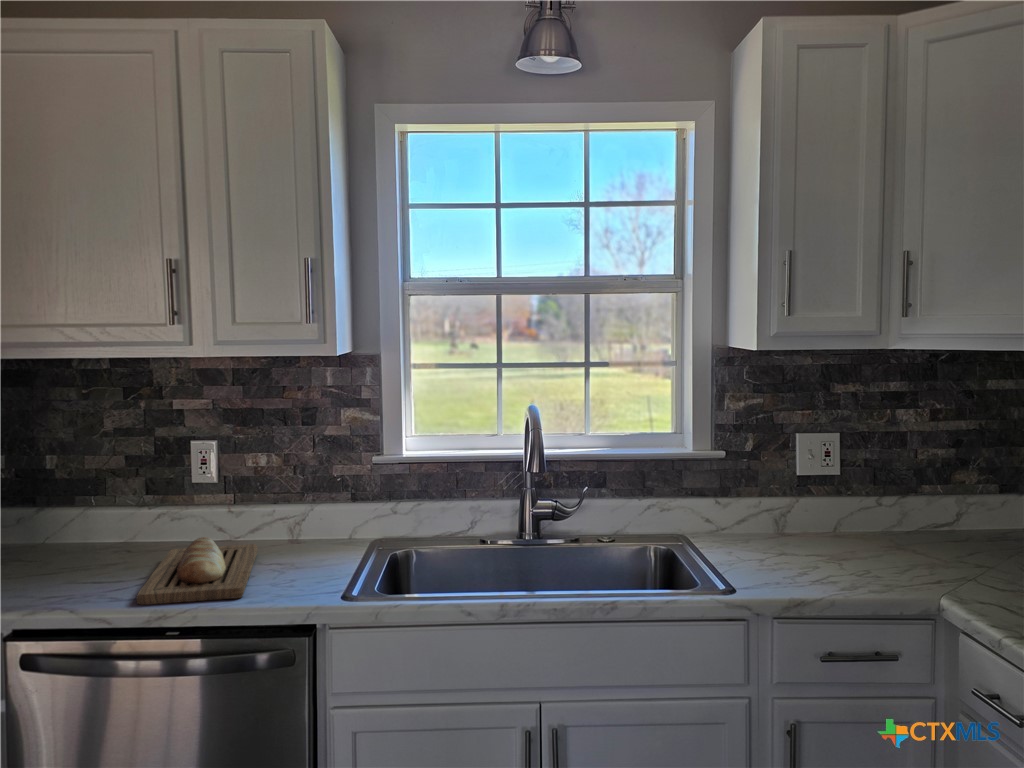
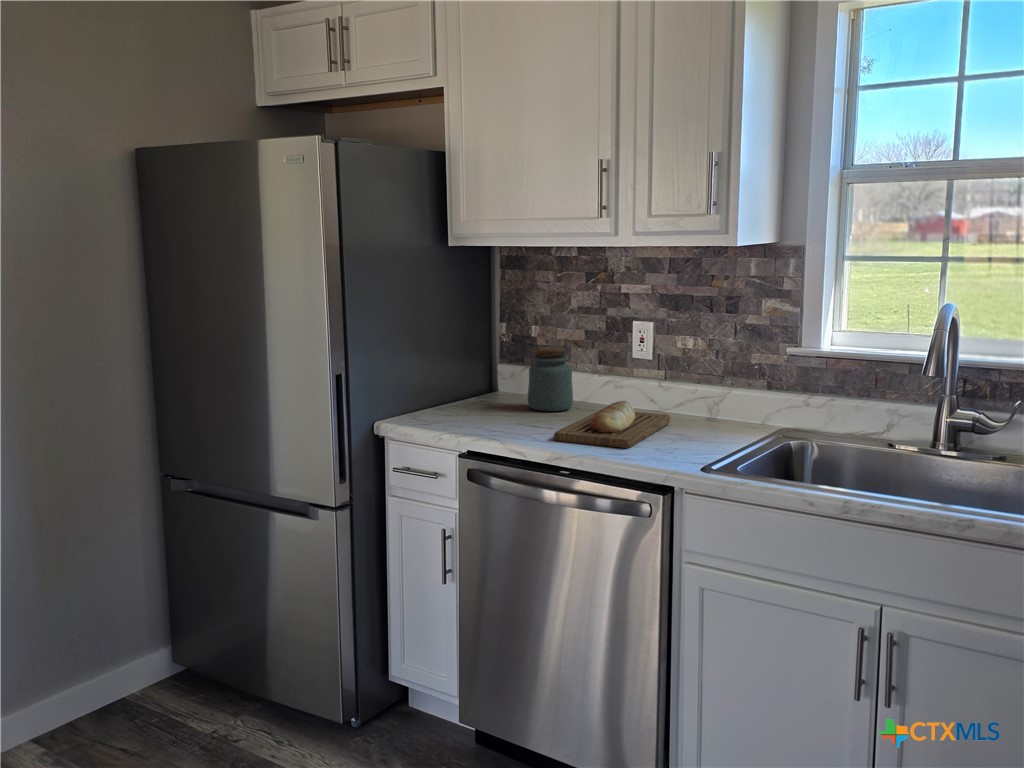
jar: none [59,481,123,564] -> present [528,347,573,411]

